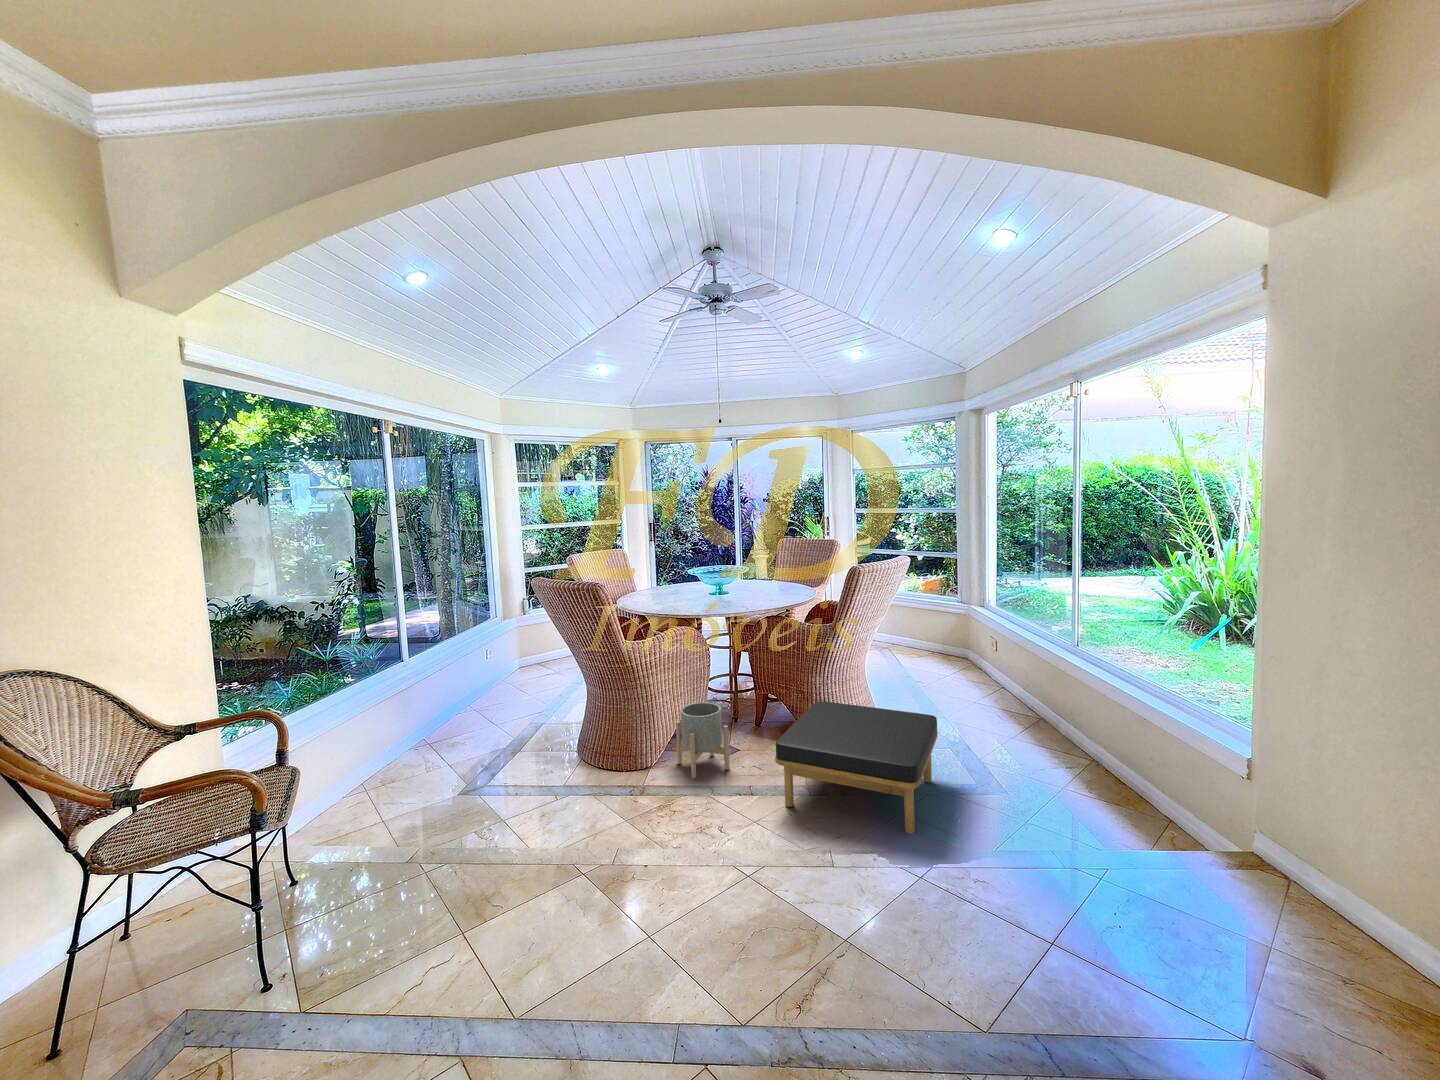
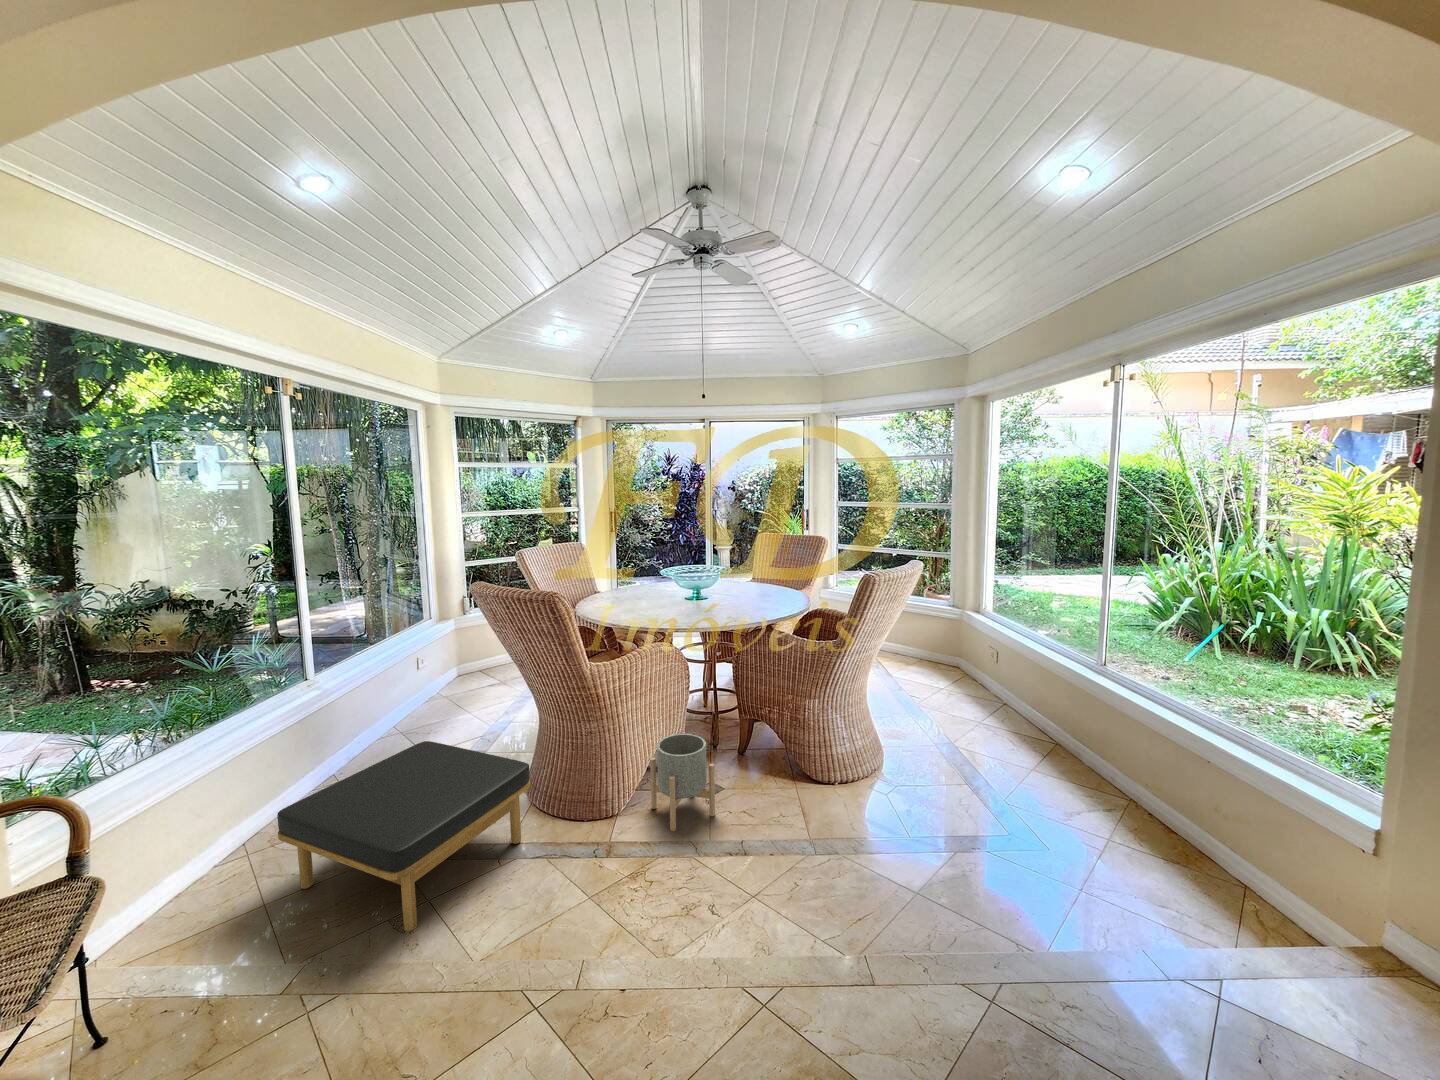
ottoman: present [775,701,938,833] -> present [277,741,530,931]

